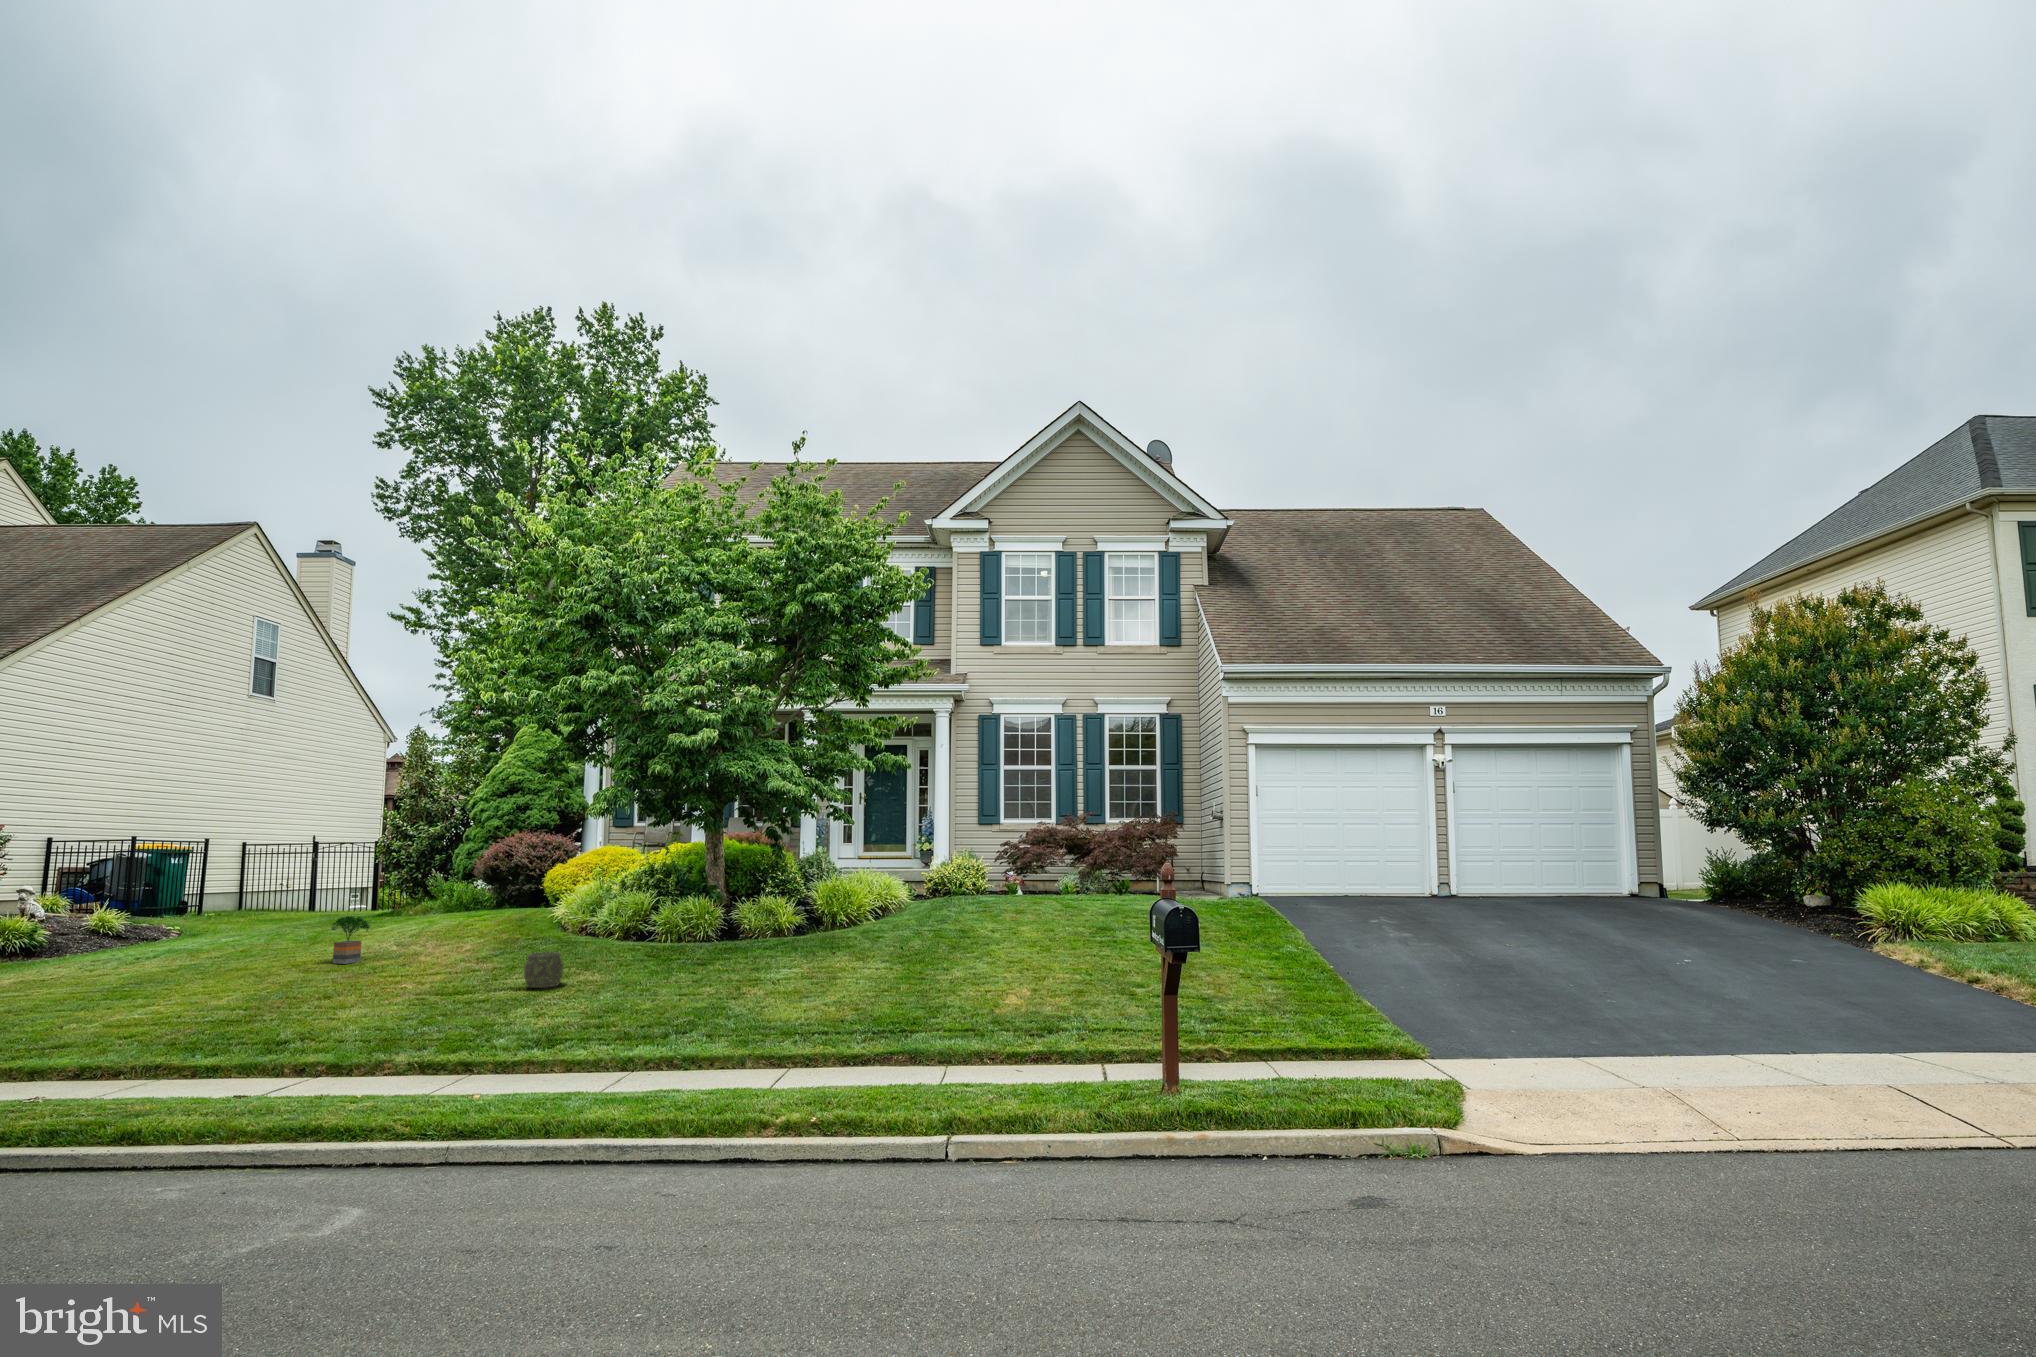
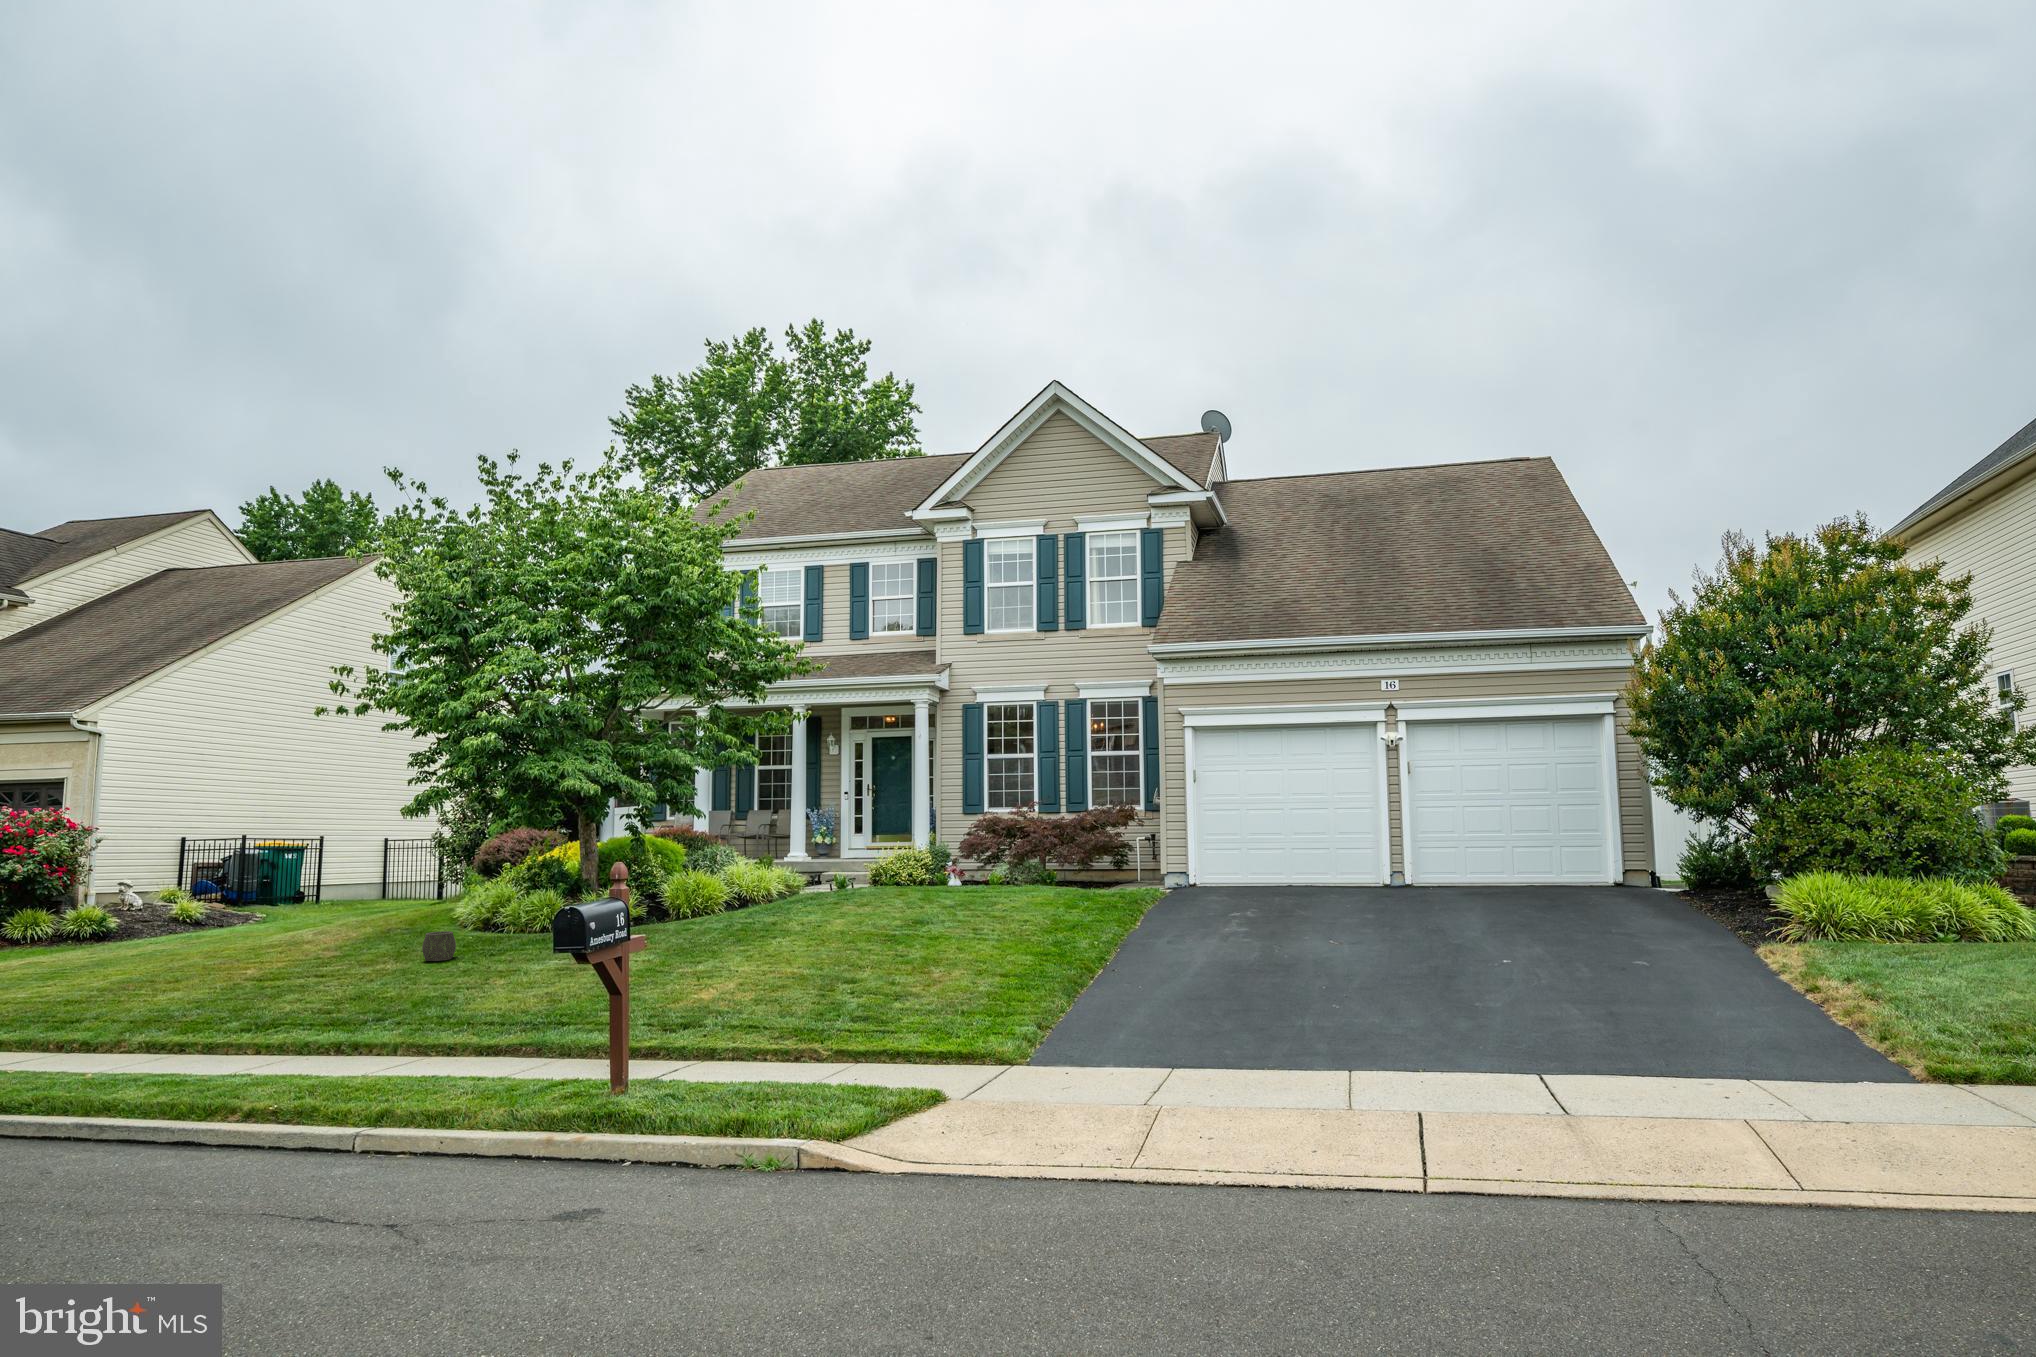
potted tree: present [331,916,370,964] -> none [316,901,349,941]

